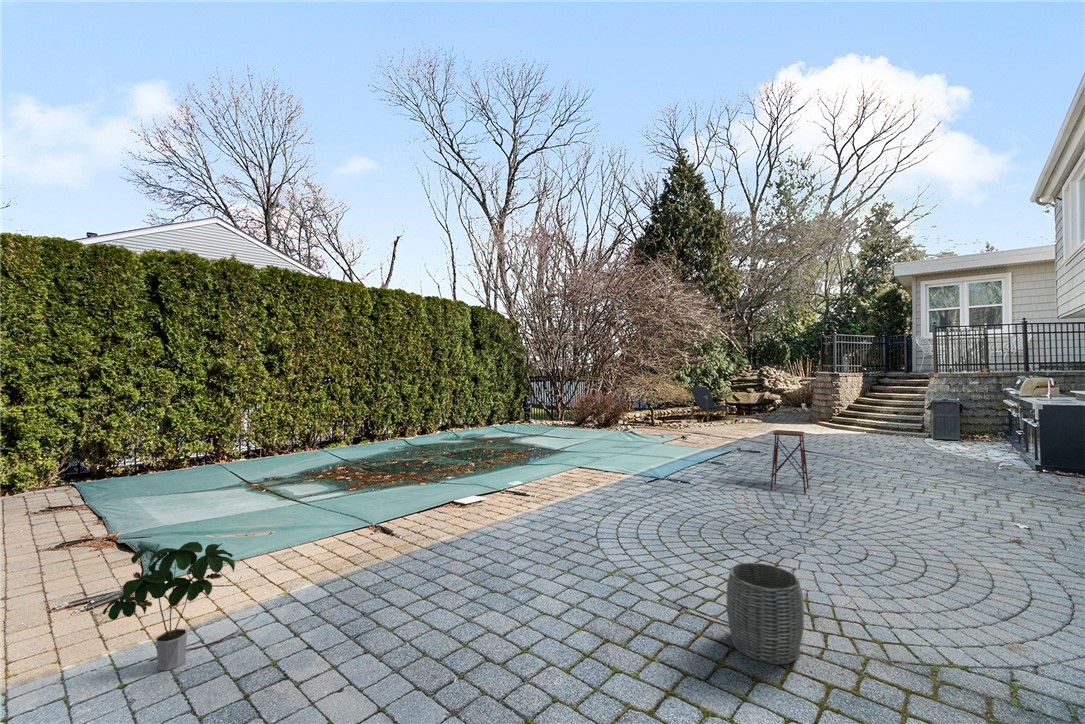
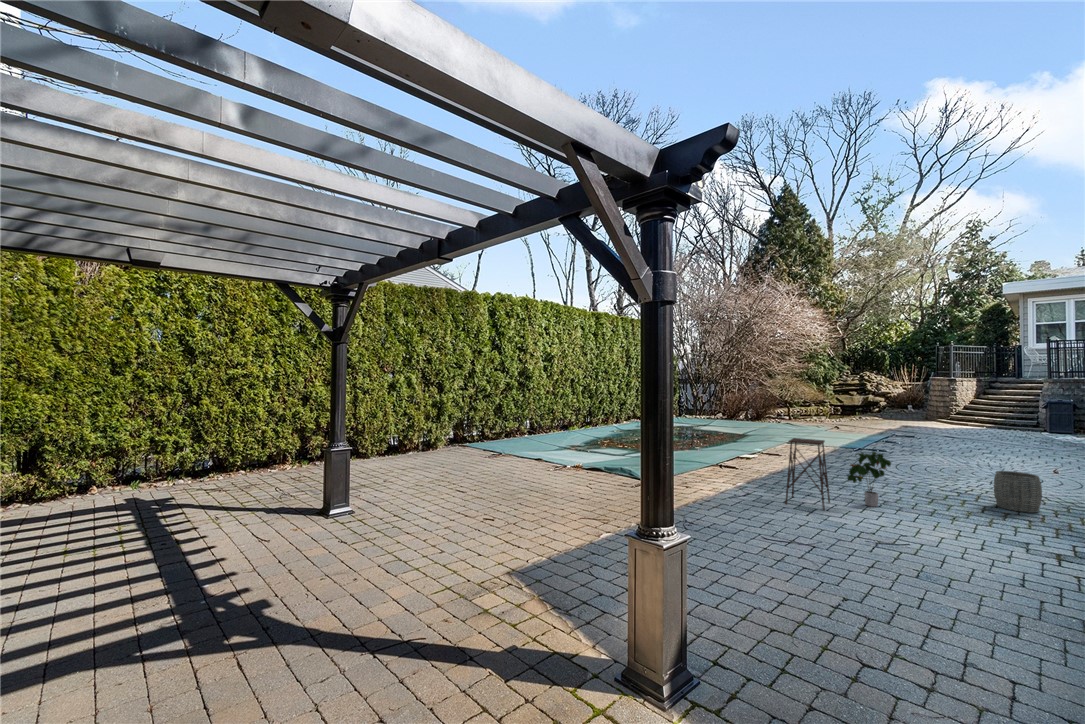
lounge chair: present [691,387,729,420] -> none [814,389,851,417]
side table: present [771,430,809,495] -> present [785,438,830,510]
potted plant: present [103,542,235,671] -> present [848,452,891,507]

